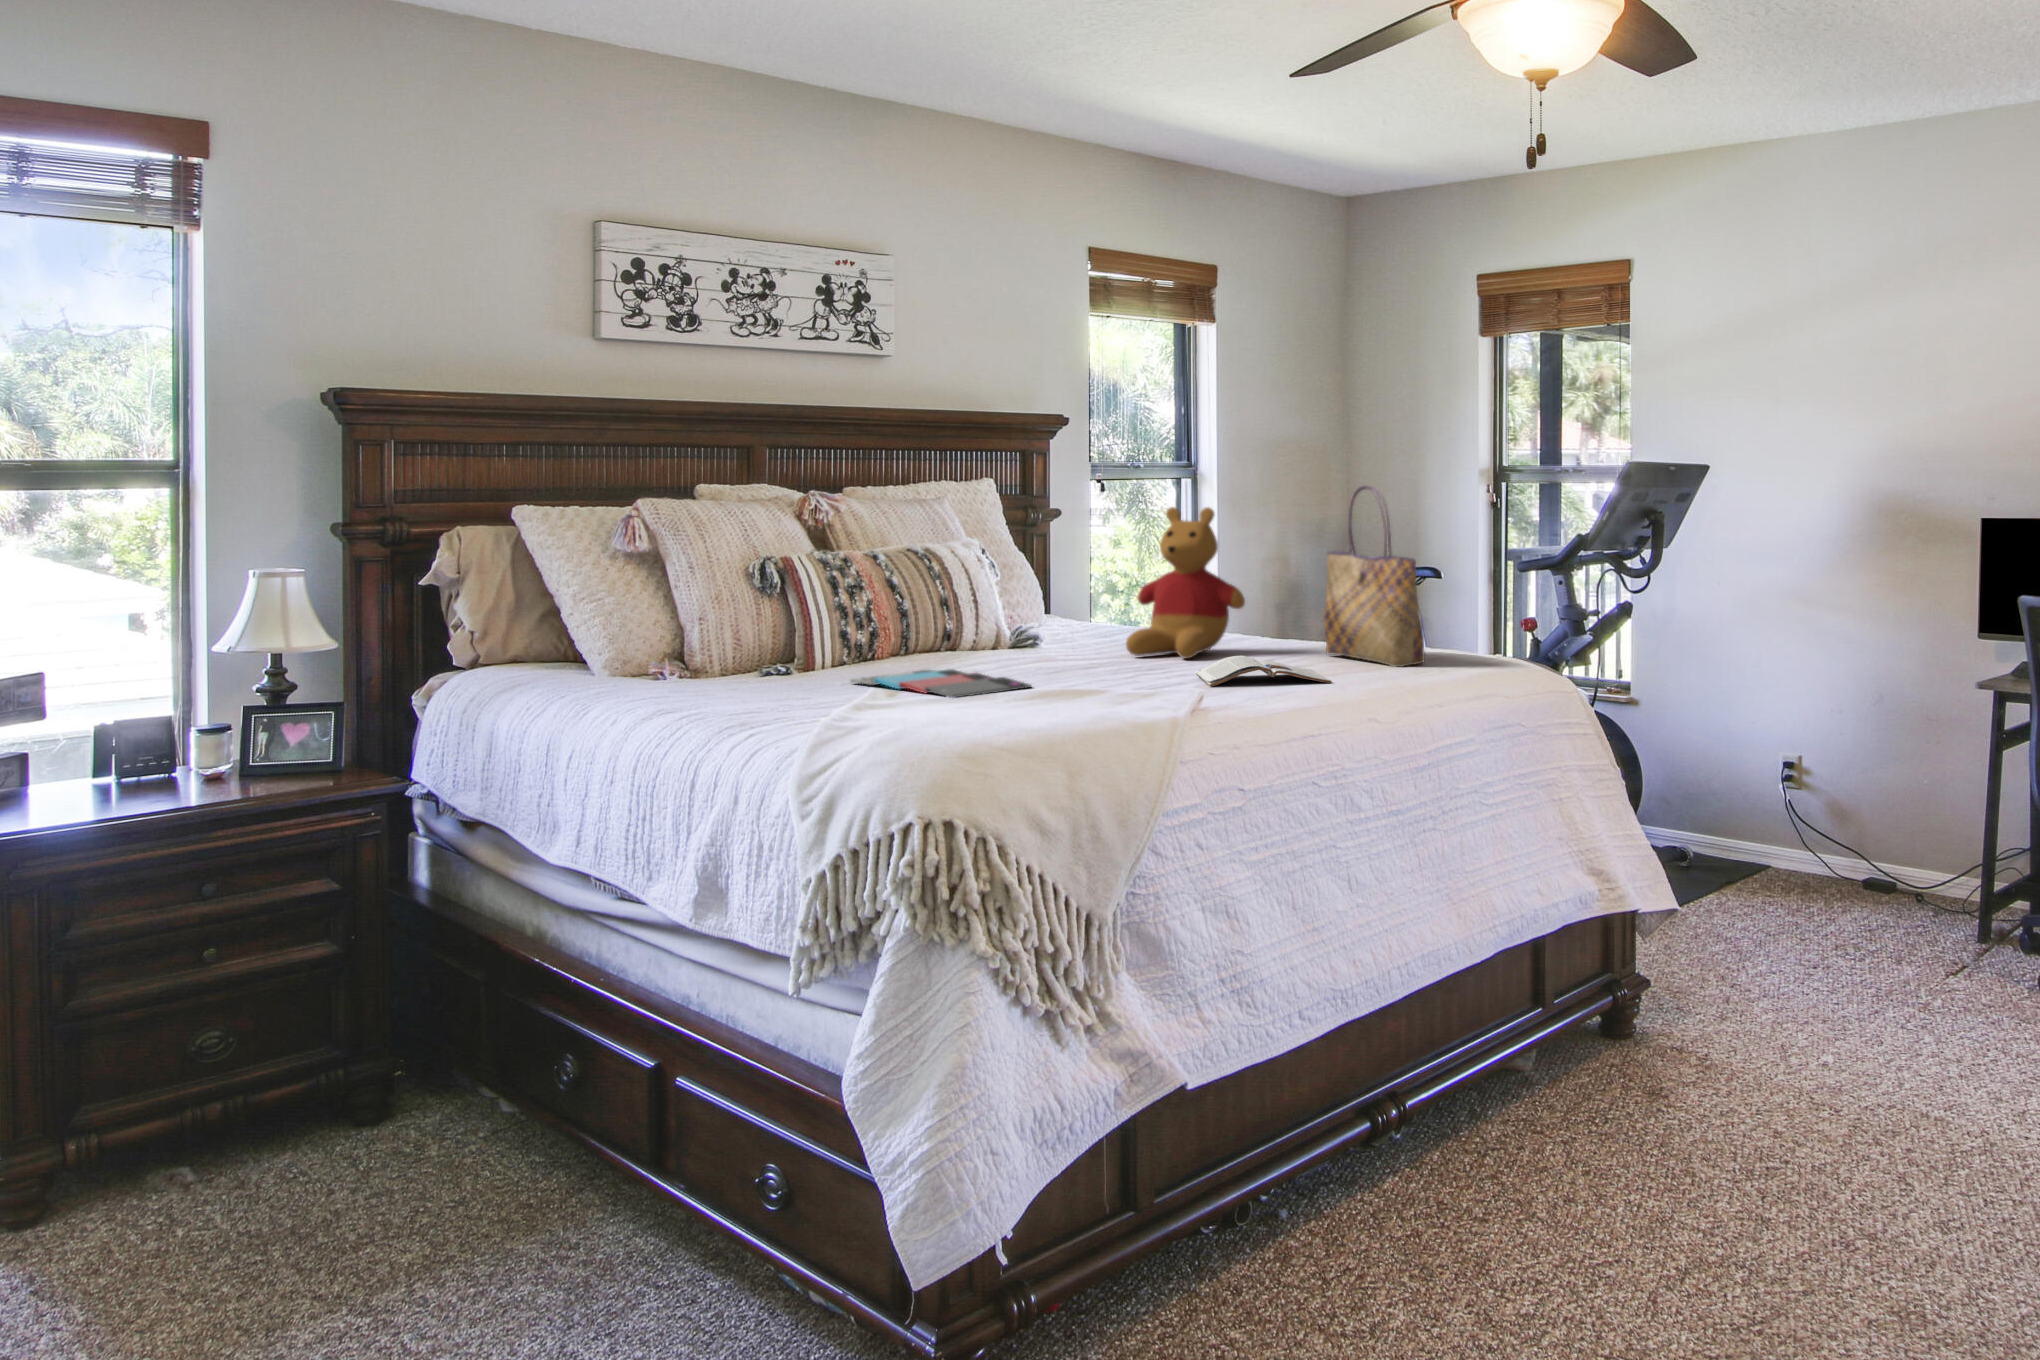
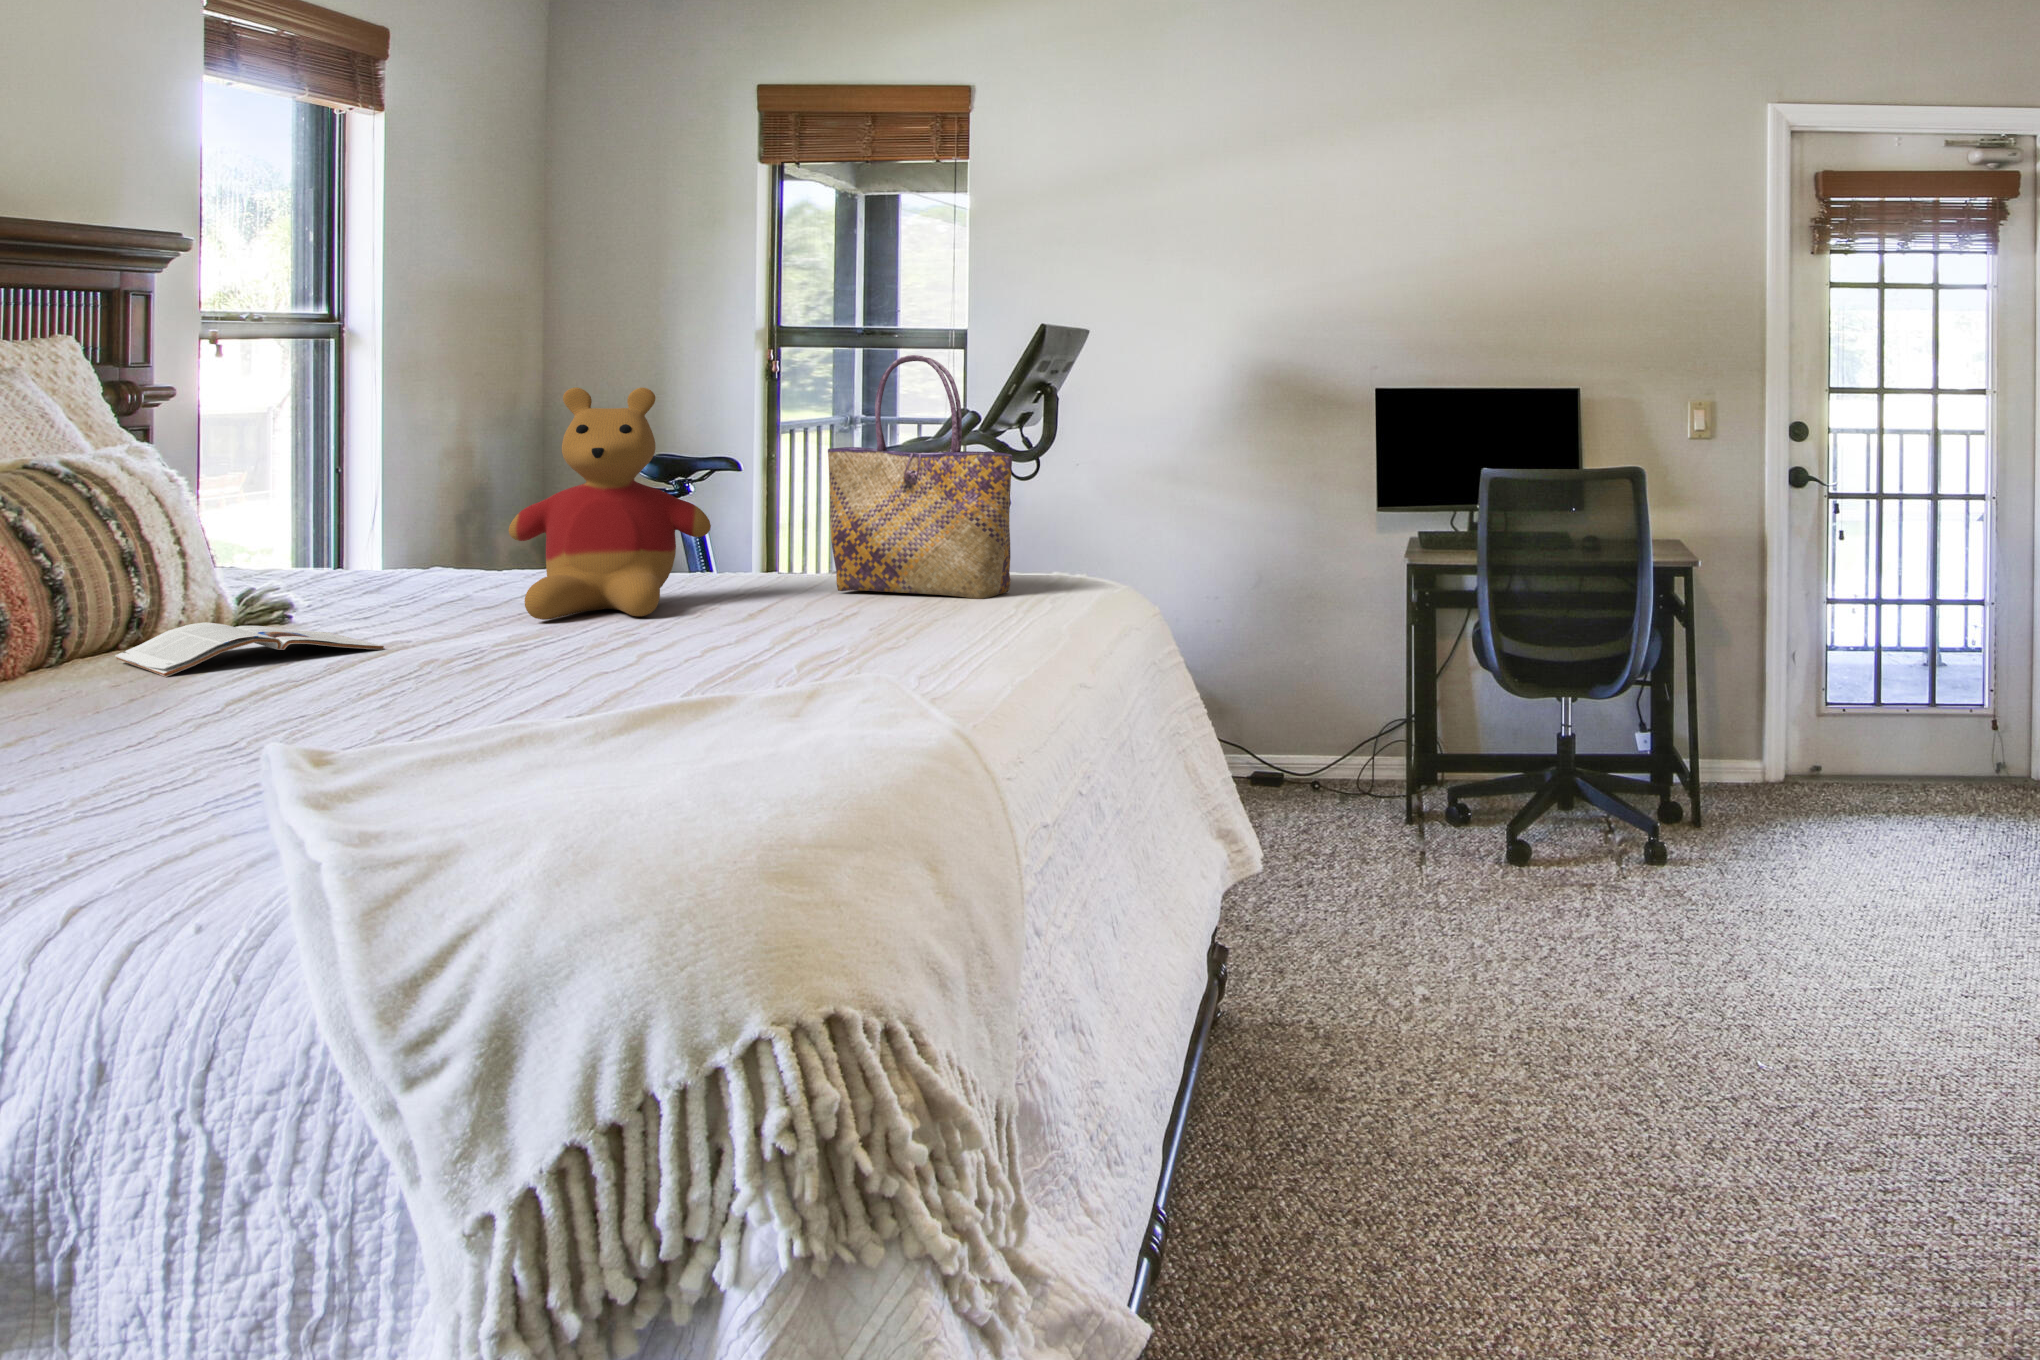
magazine: present [1195,656,1332,687] -> present [115,622,384,677]
smartphone: present [851,669,1031,698] -> none [104,674,523,723]

